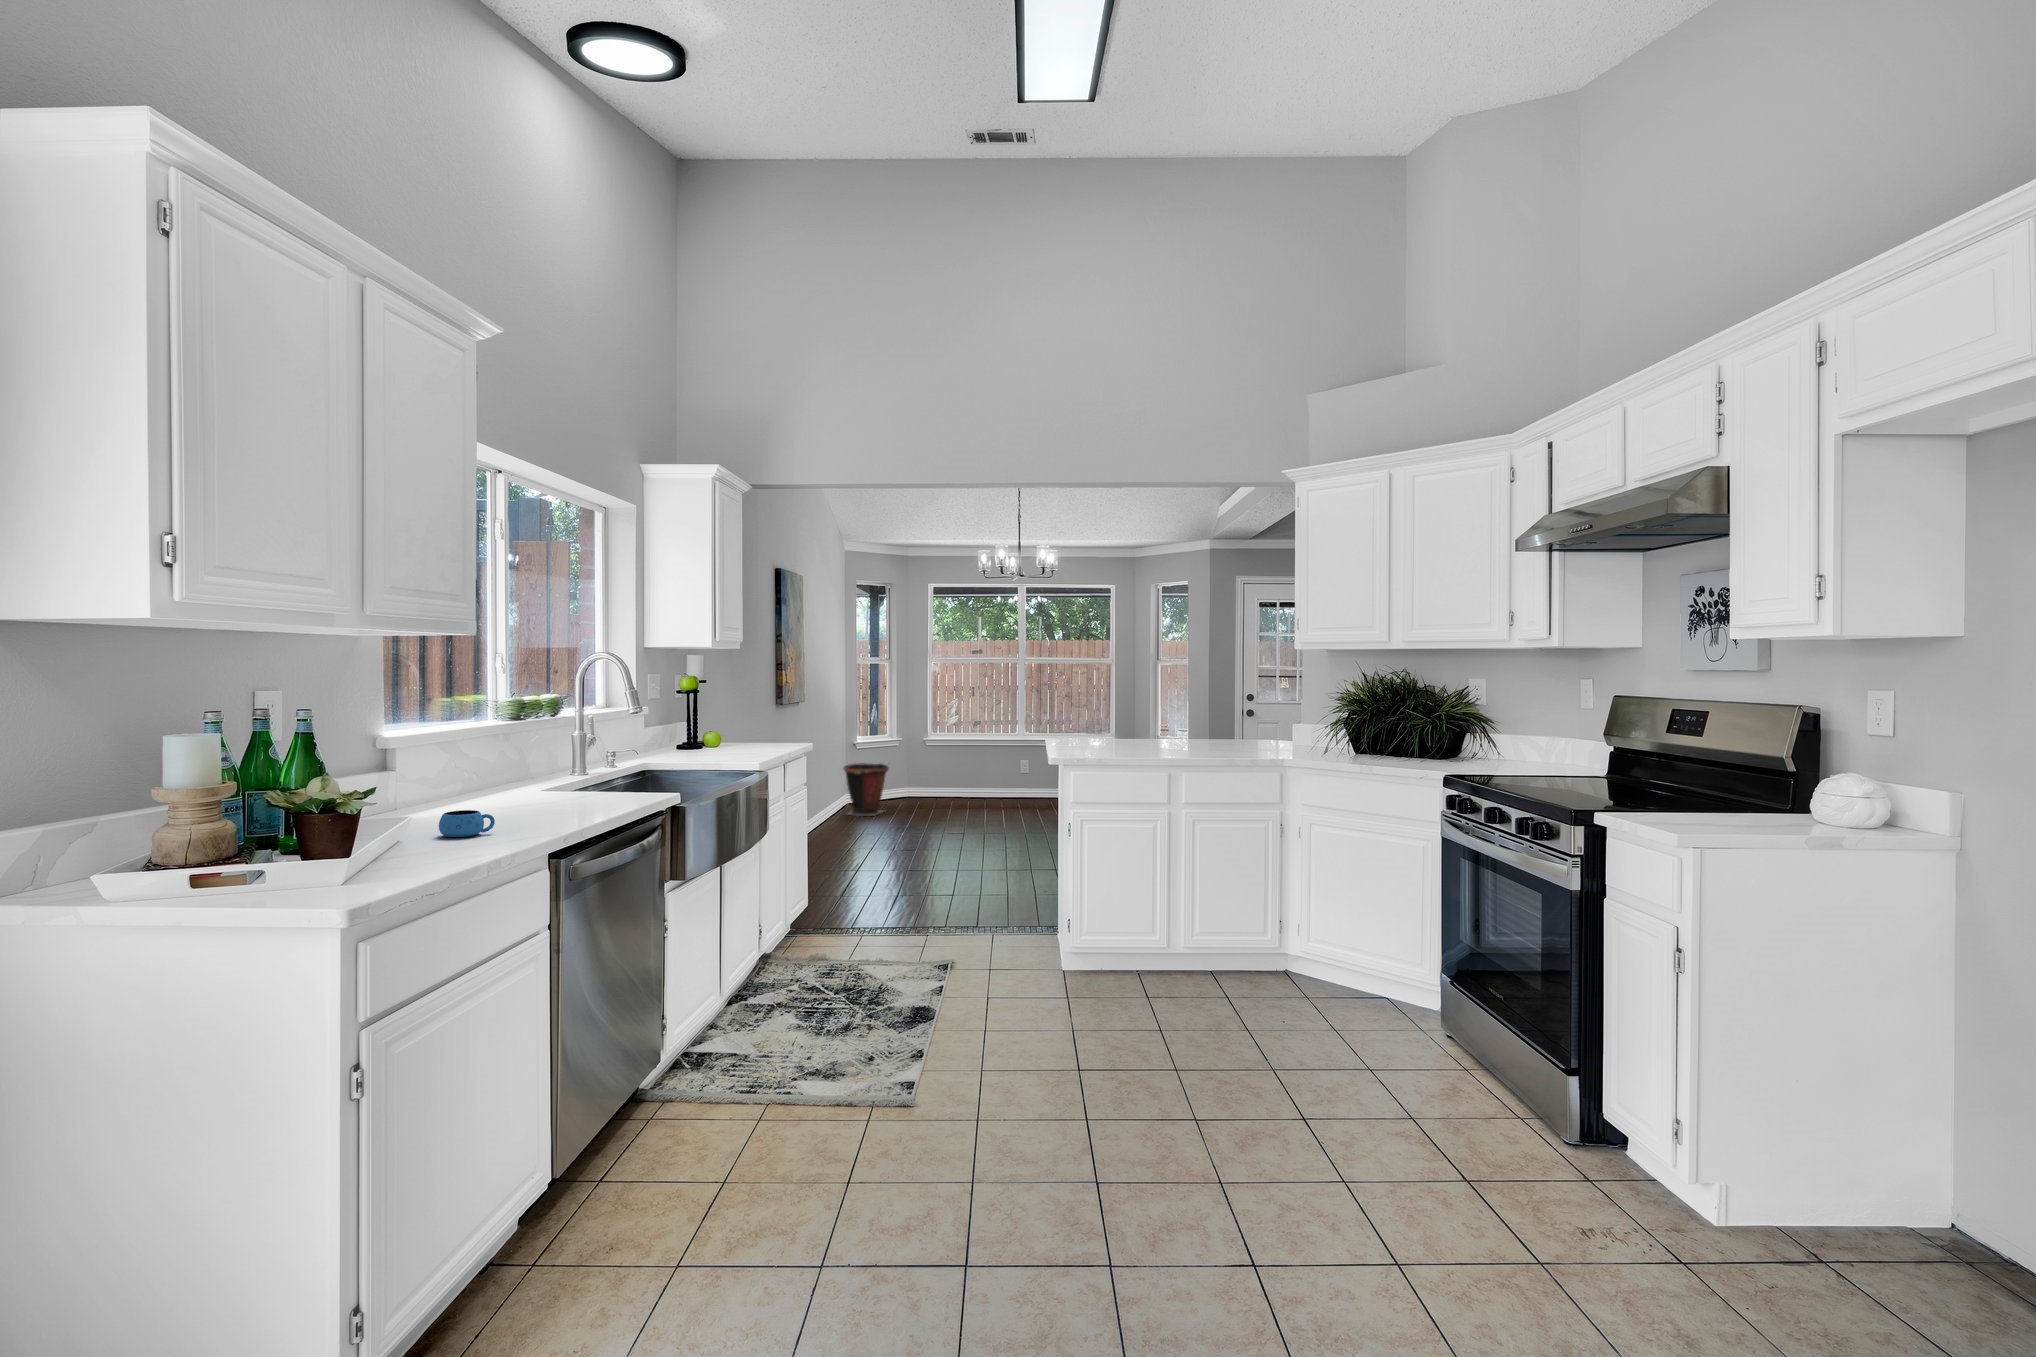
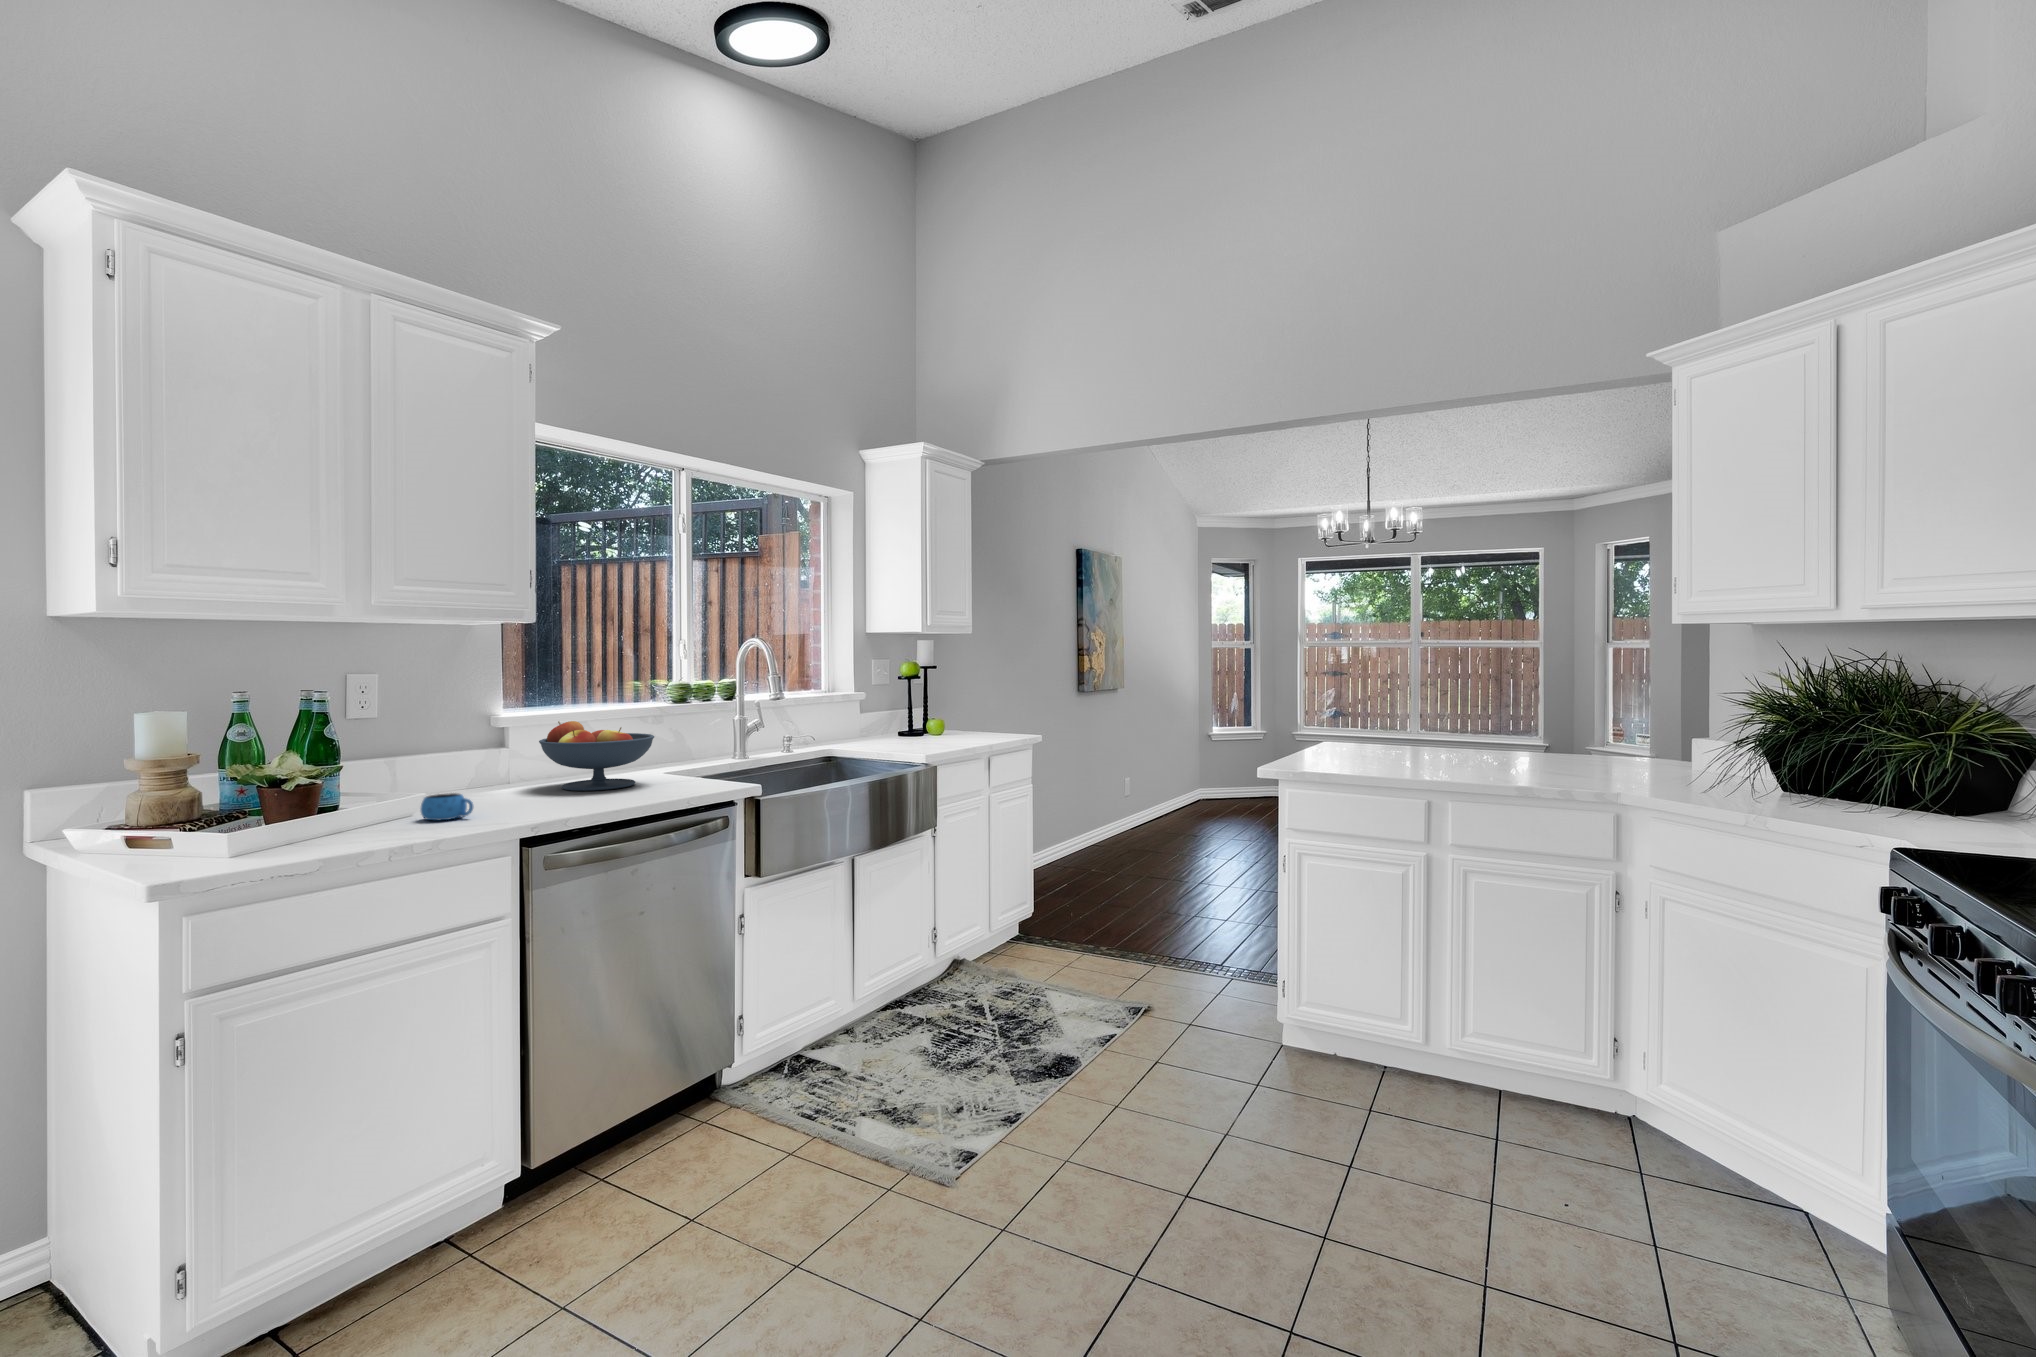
fruit bowl: none [451,738,570,808] -> present [539,721,654,791]
waste bin: present [843,763,889,816] -> none [1186,753,1236,812]

